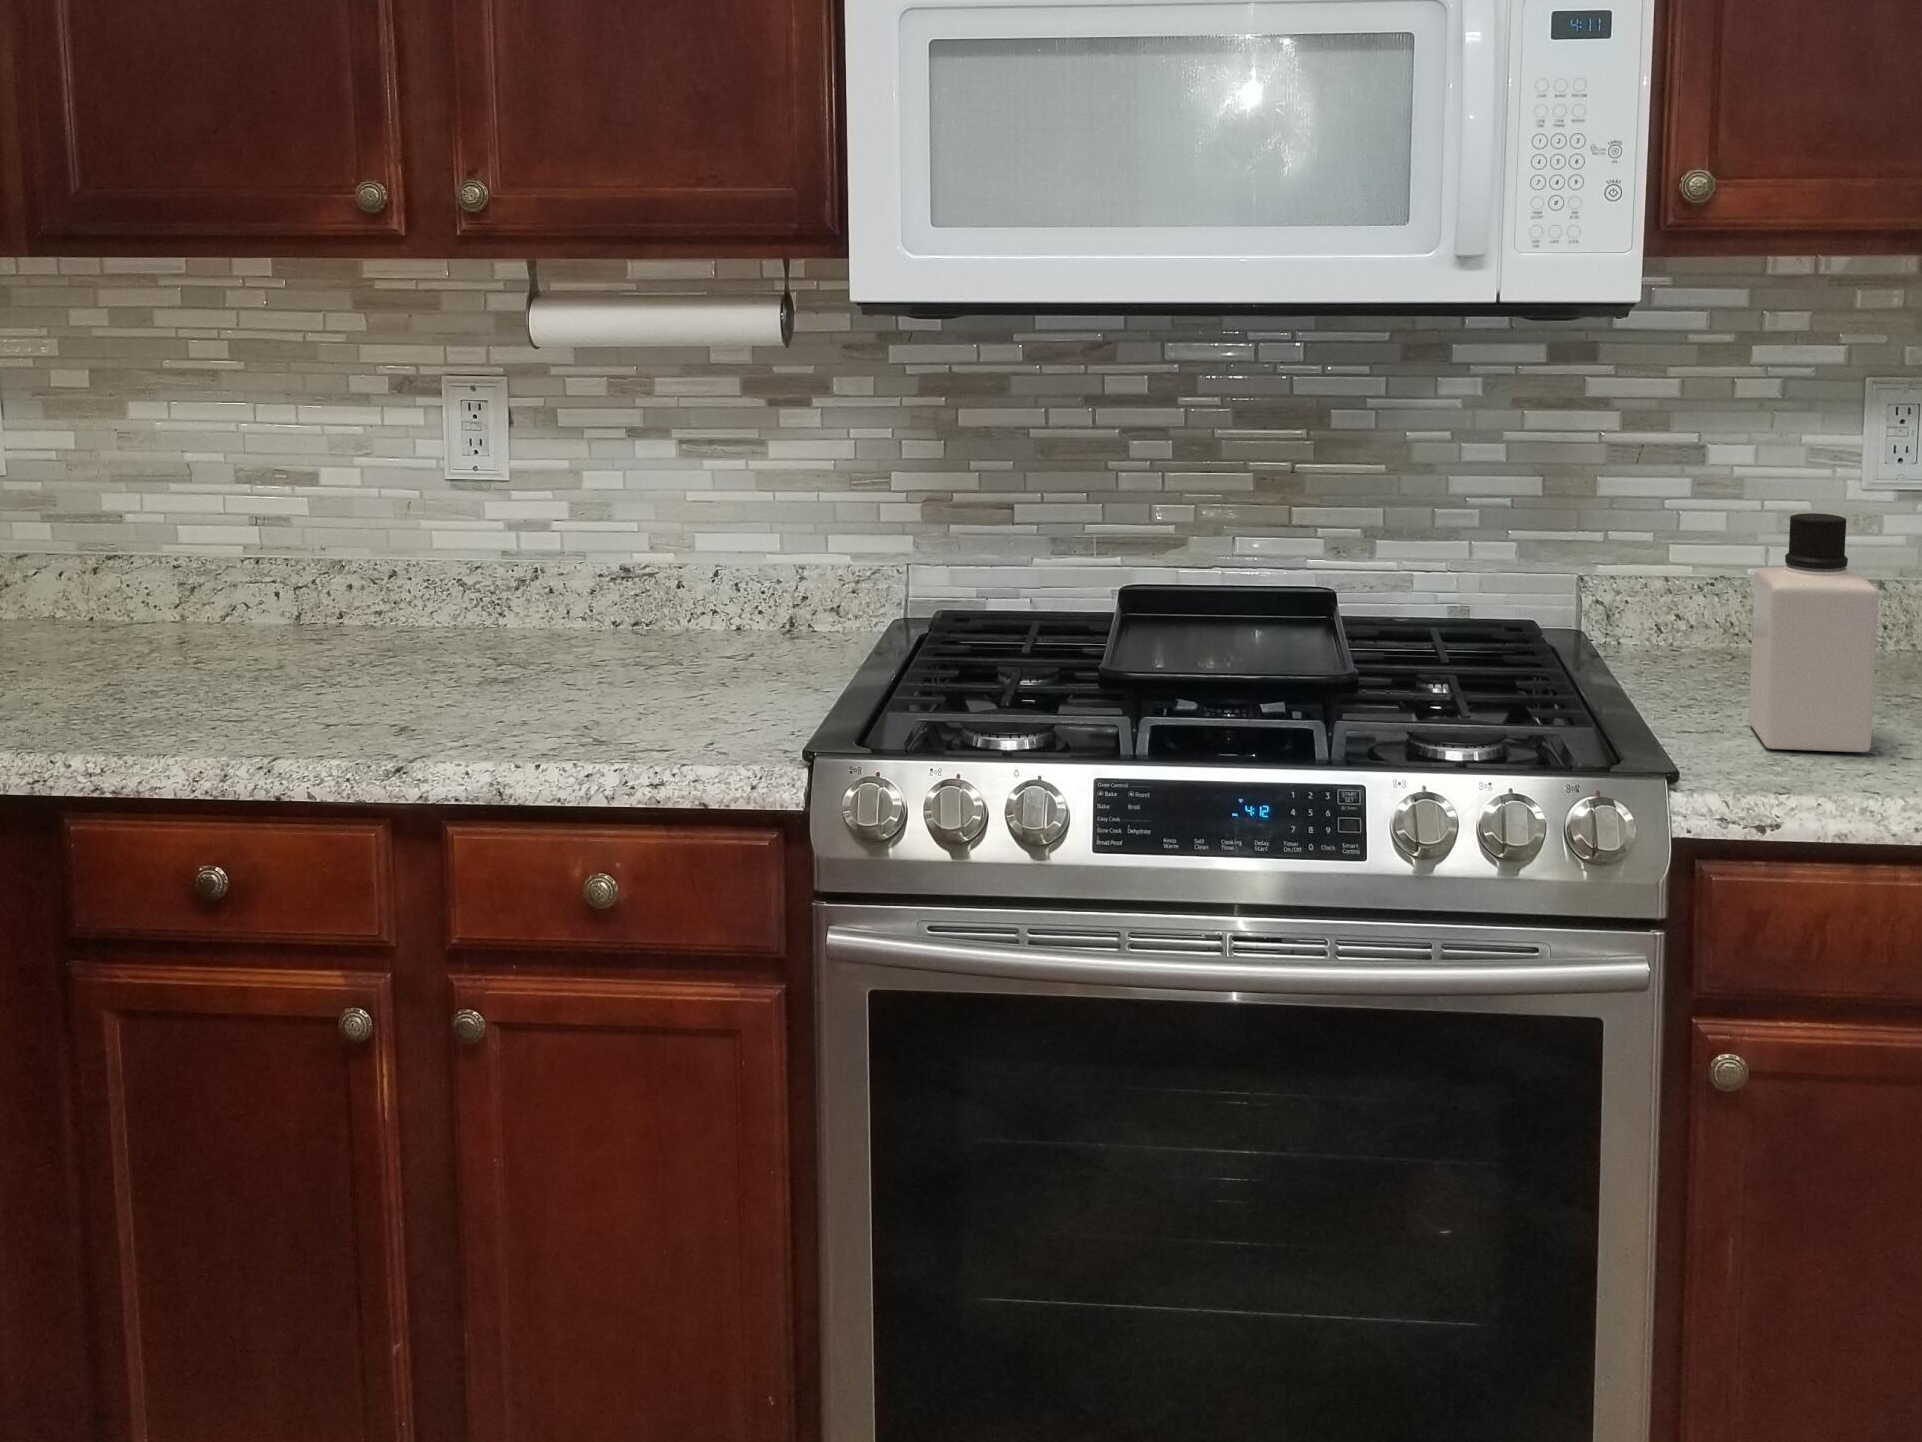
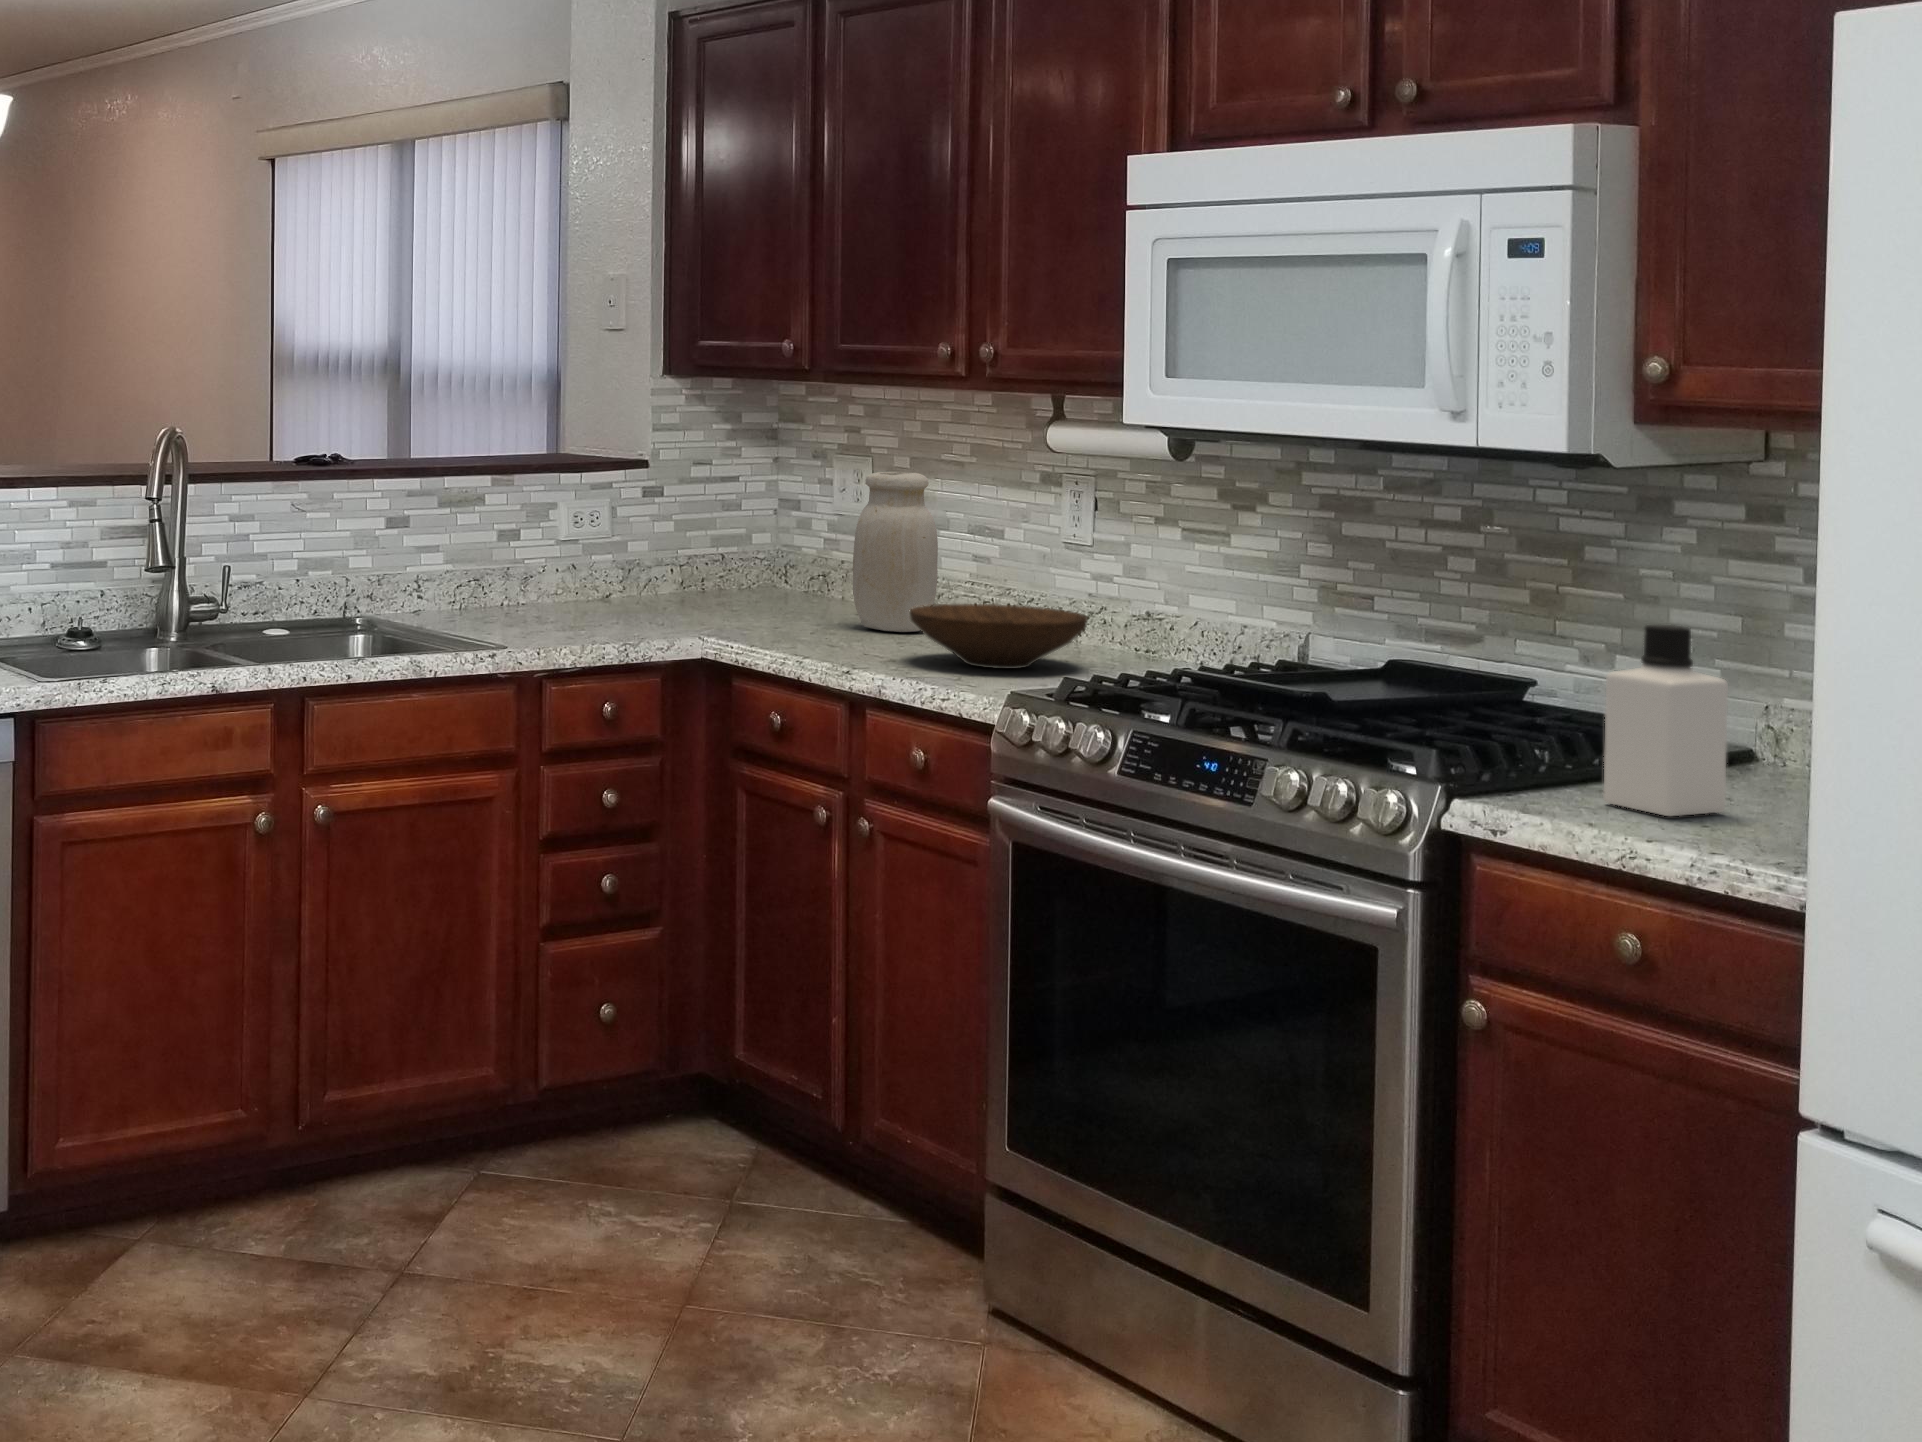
jar: none [117,400,261,664] -> present [853,472,938,632]
wooden bowl: none [403,588,685,707] -> present [909,604,1088,669]

